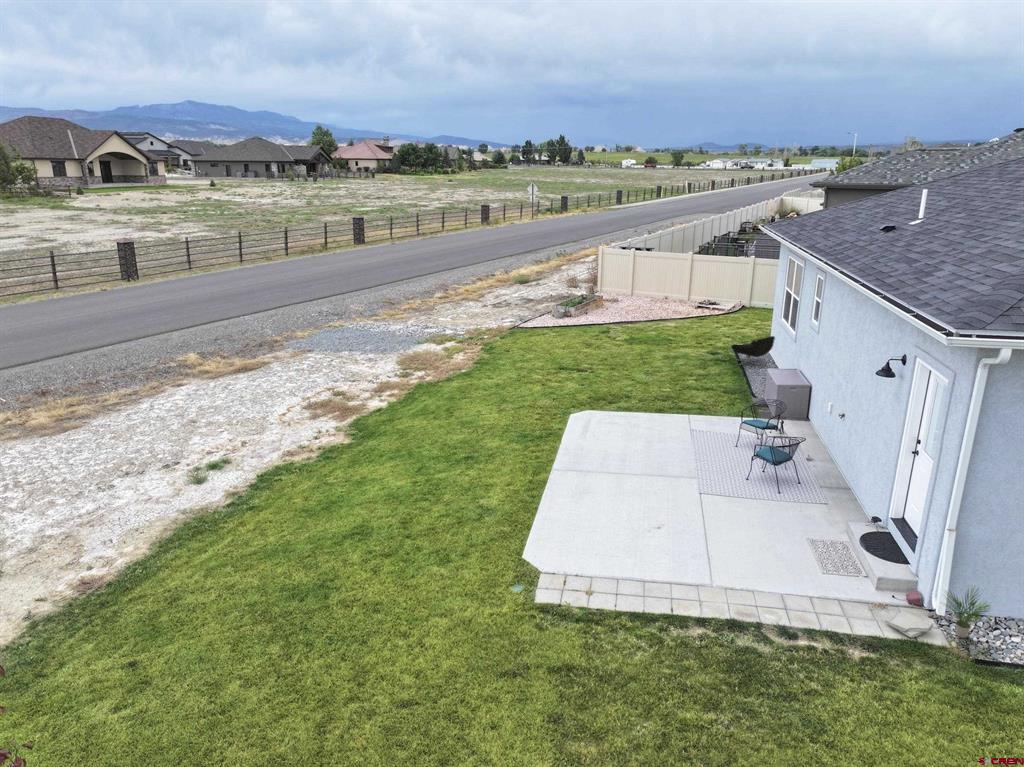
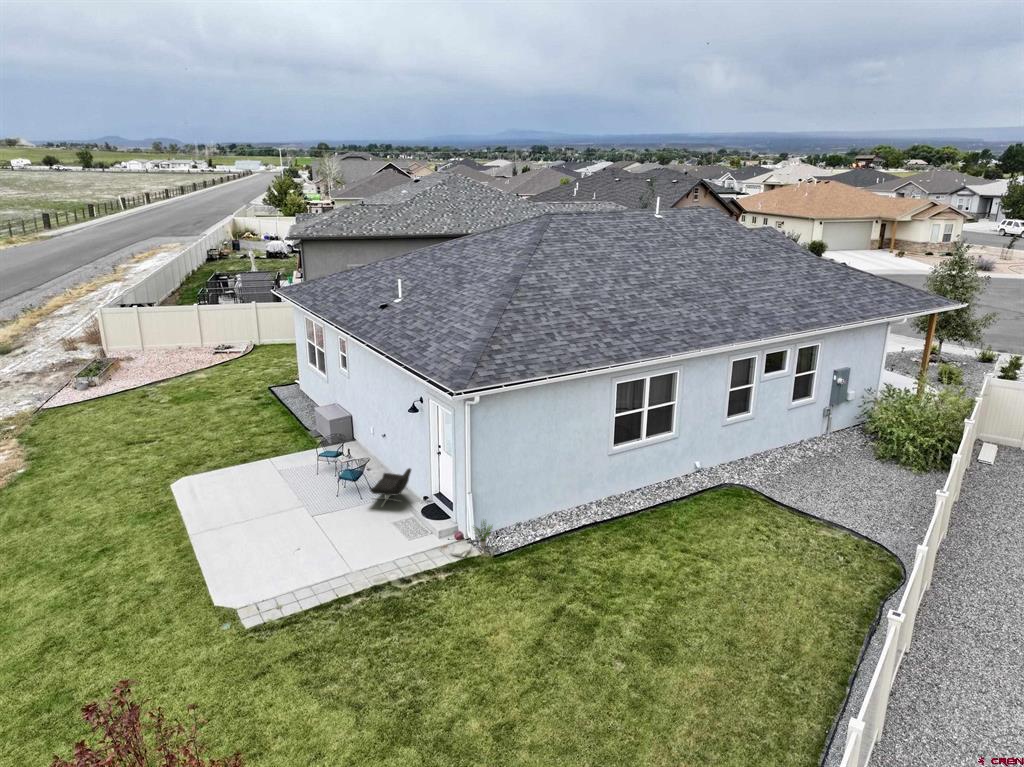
lounge chair: present [732,336,775,365] -> present [370,468,411,506]

